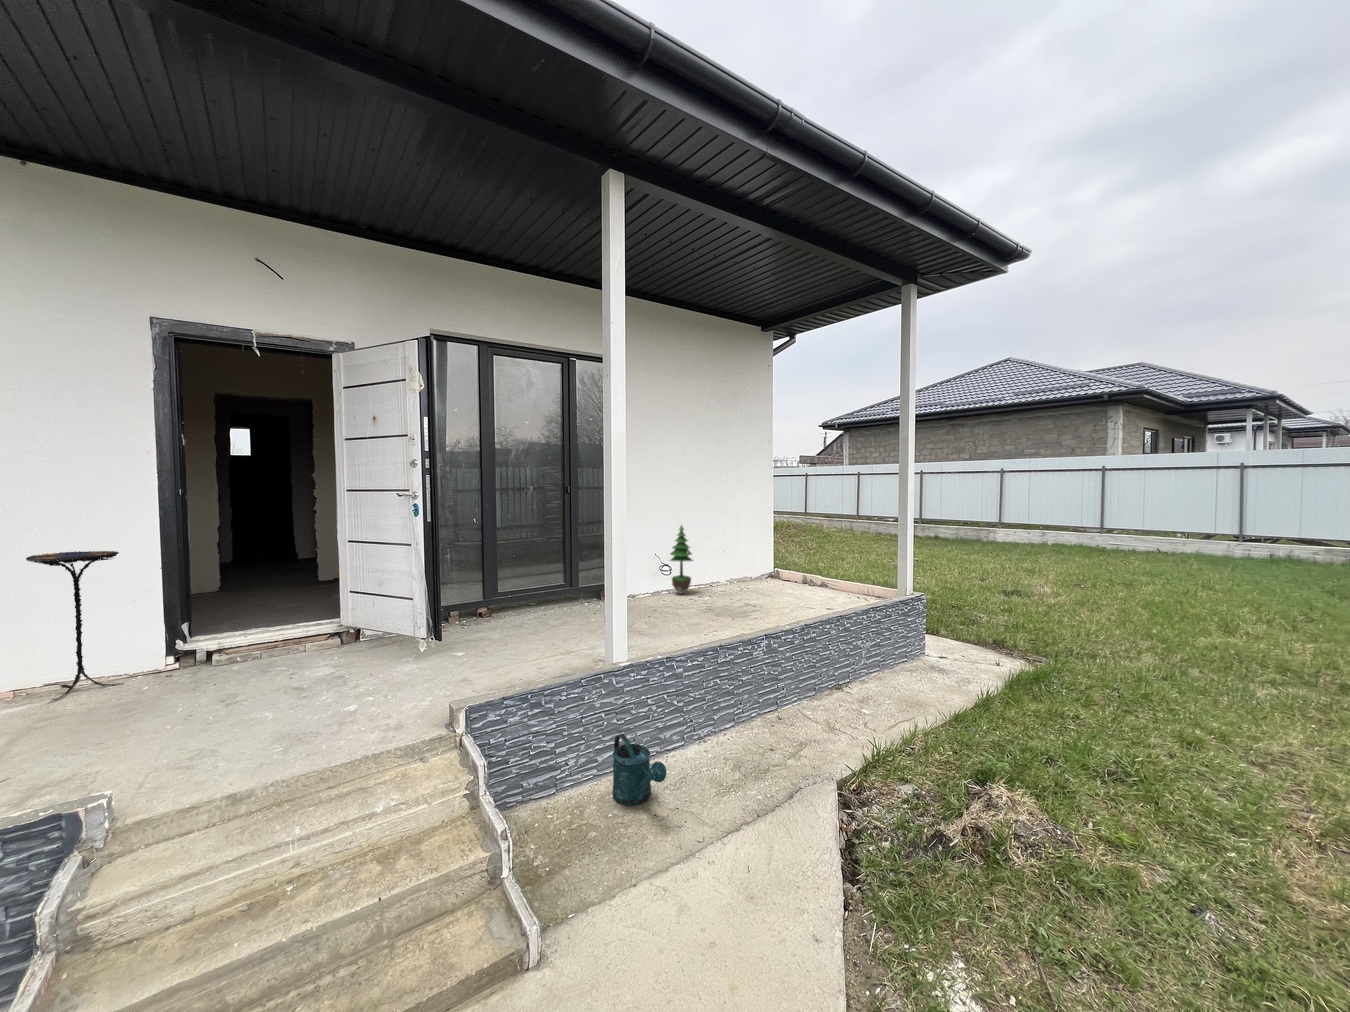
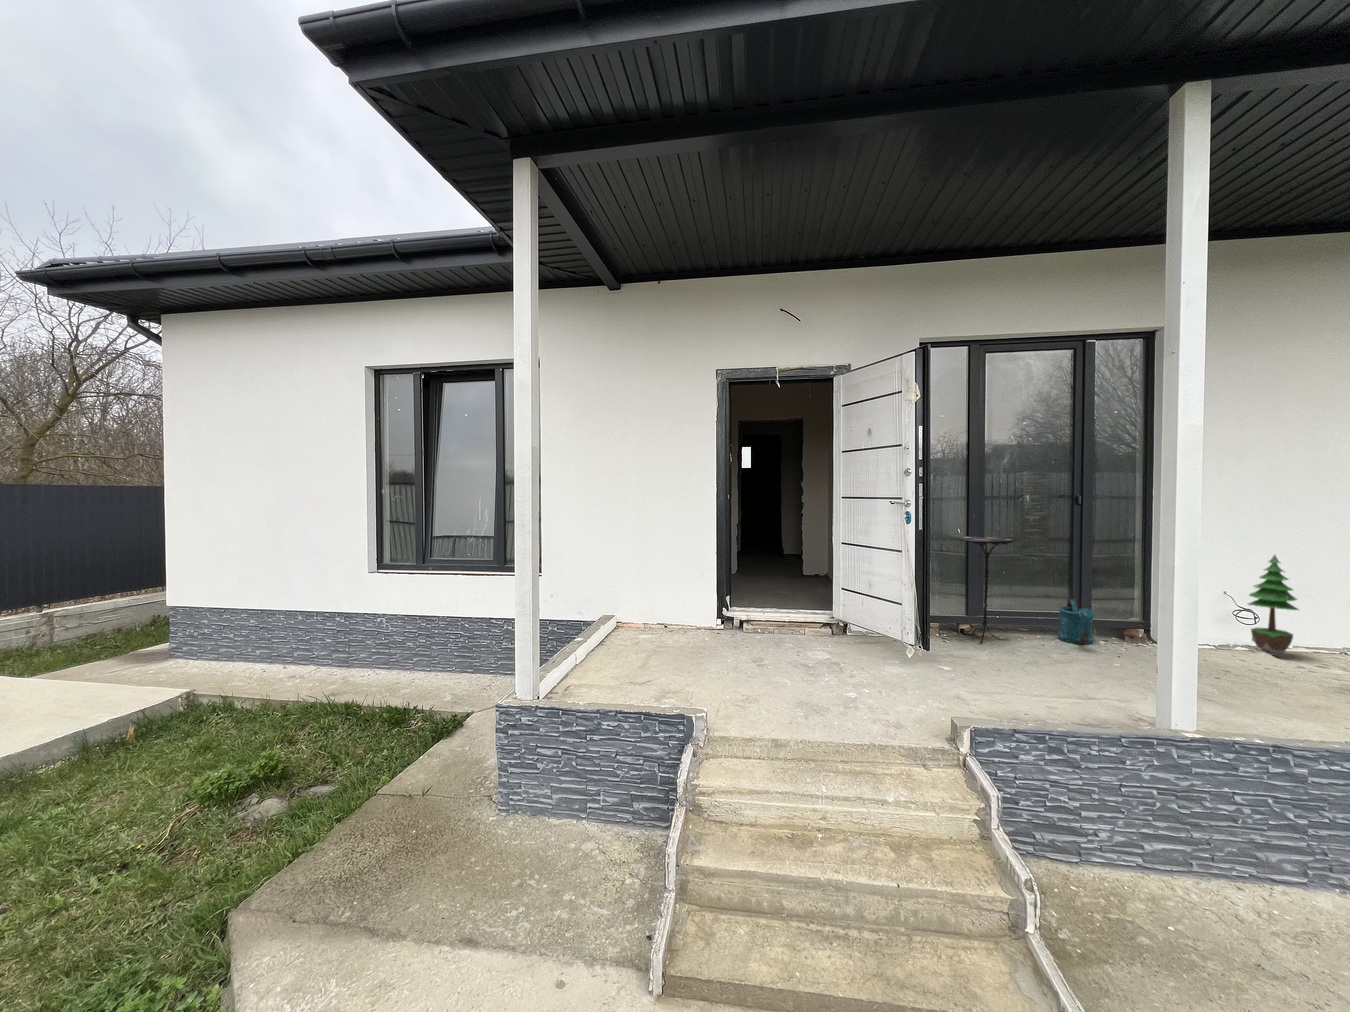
side table: present [26,551,123,700] -> present [961,536,1014,643]
watering can: present [613,734,666,805] -> present [1058,599,1094,644]

